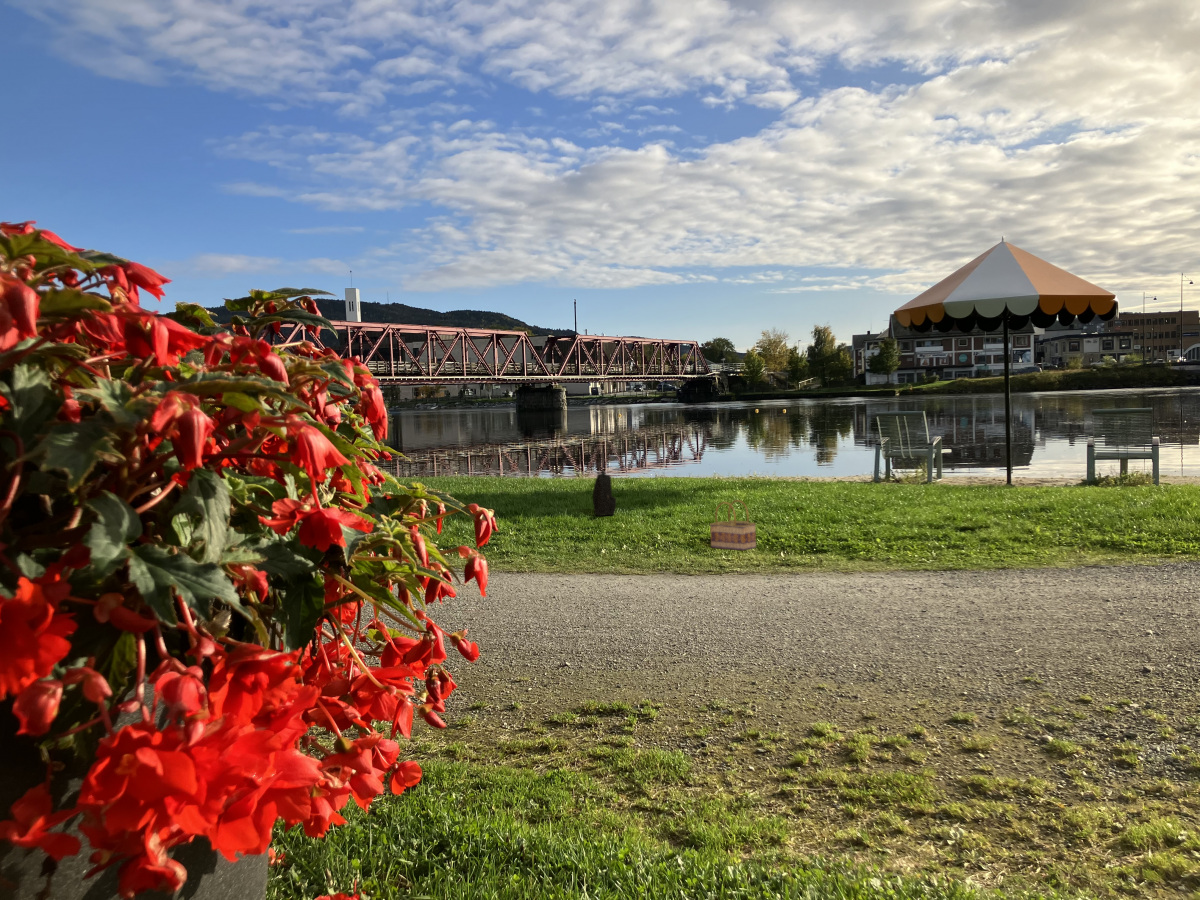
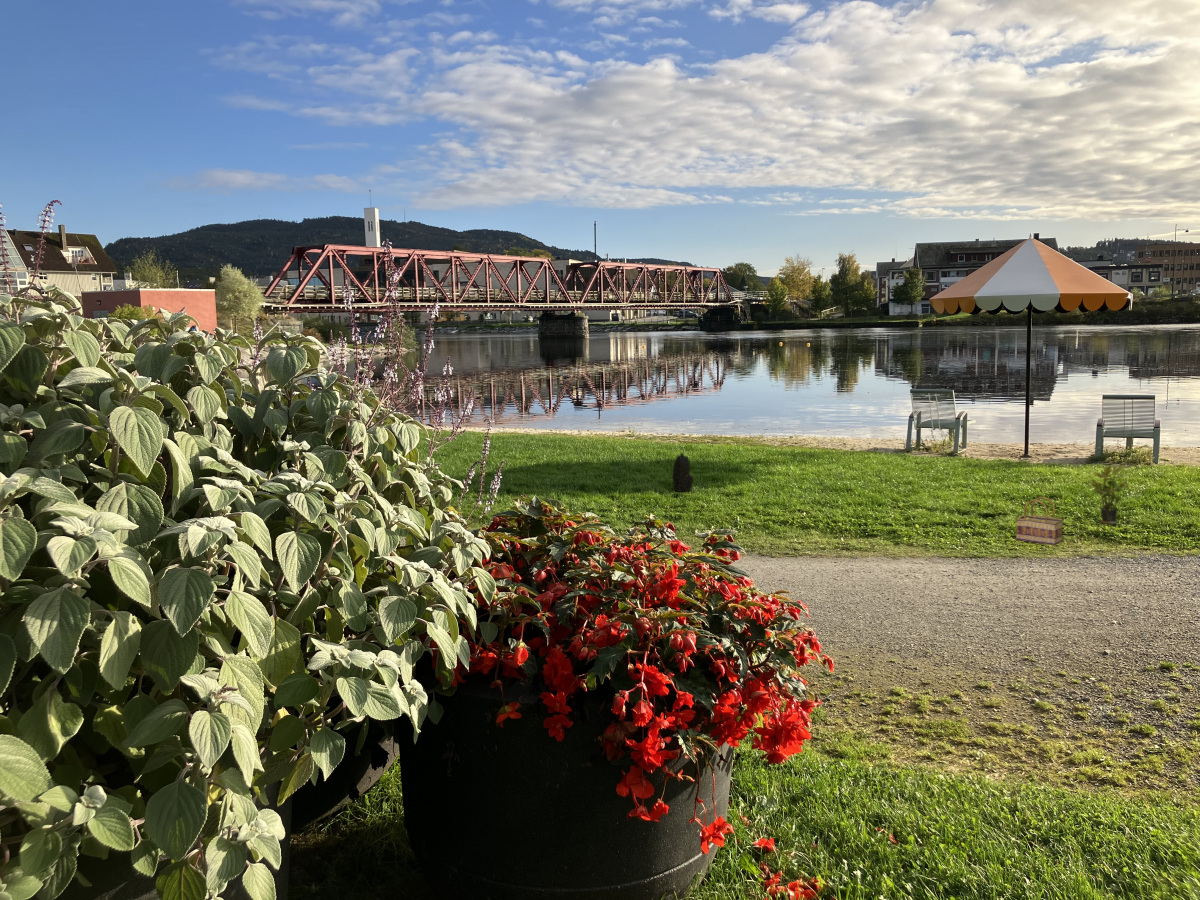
potted plant: none [1088,460,1135,535] -> present [1091,465,1128,524]
basket: present [710,500,756,550] -> present [1016,497,1063,545]

